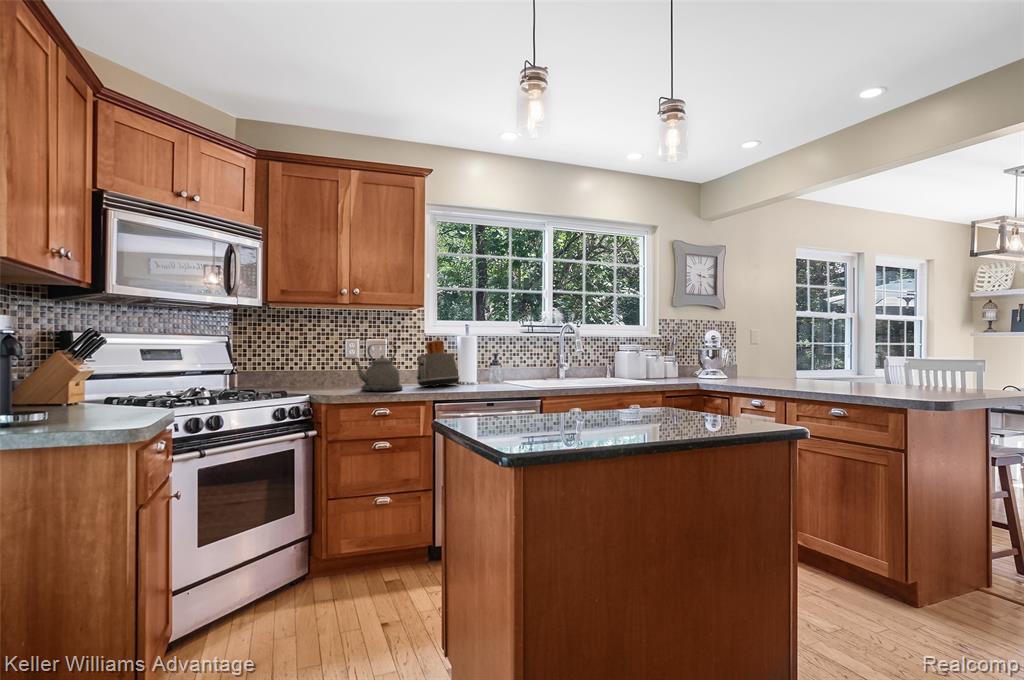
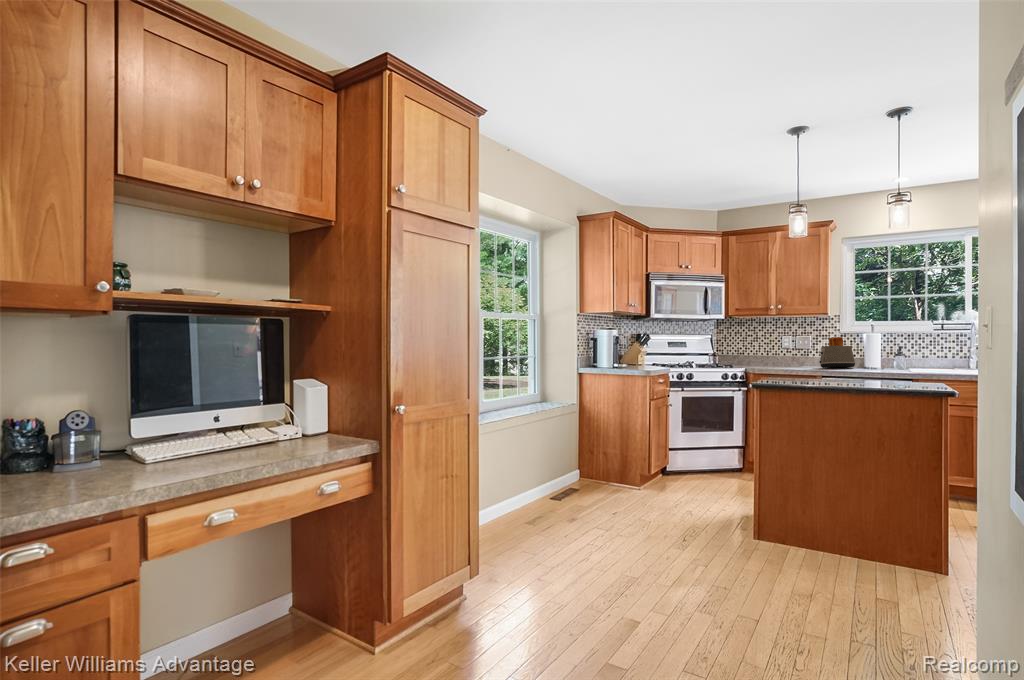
kettle: present [353,345,403,391] -> none [770,340,805,368]

